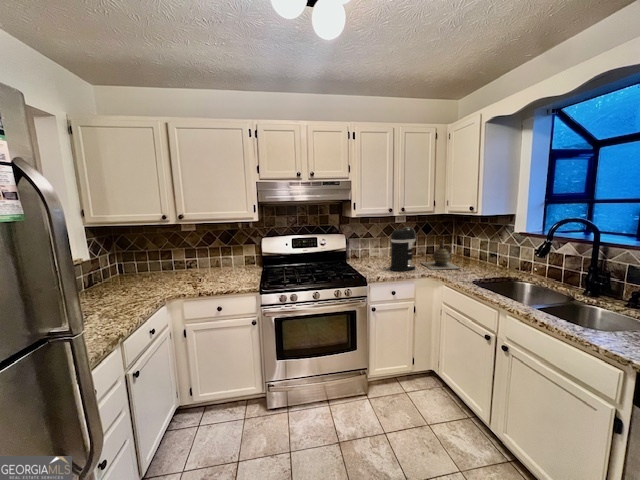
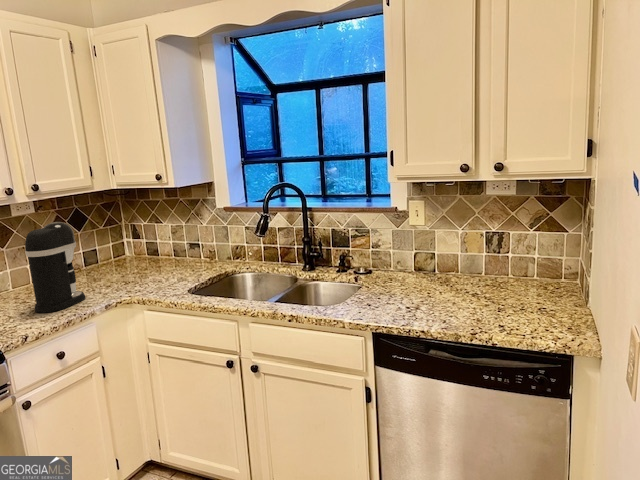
ceramic jug: present [421,240,460,270] -> none [86,235,158,291]

